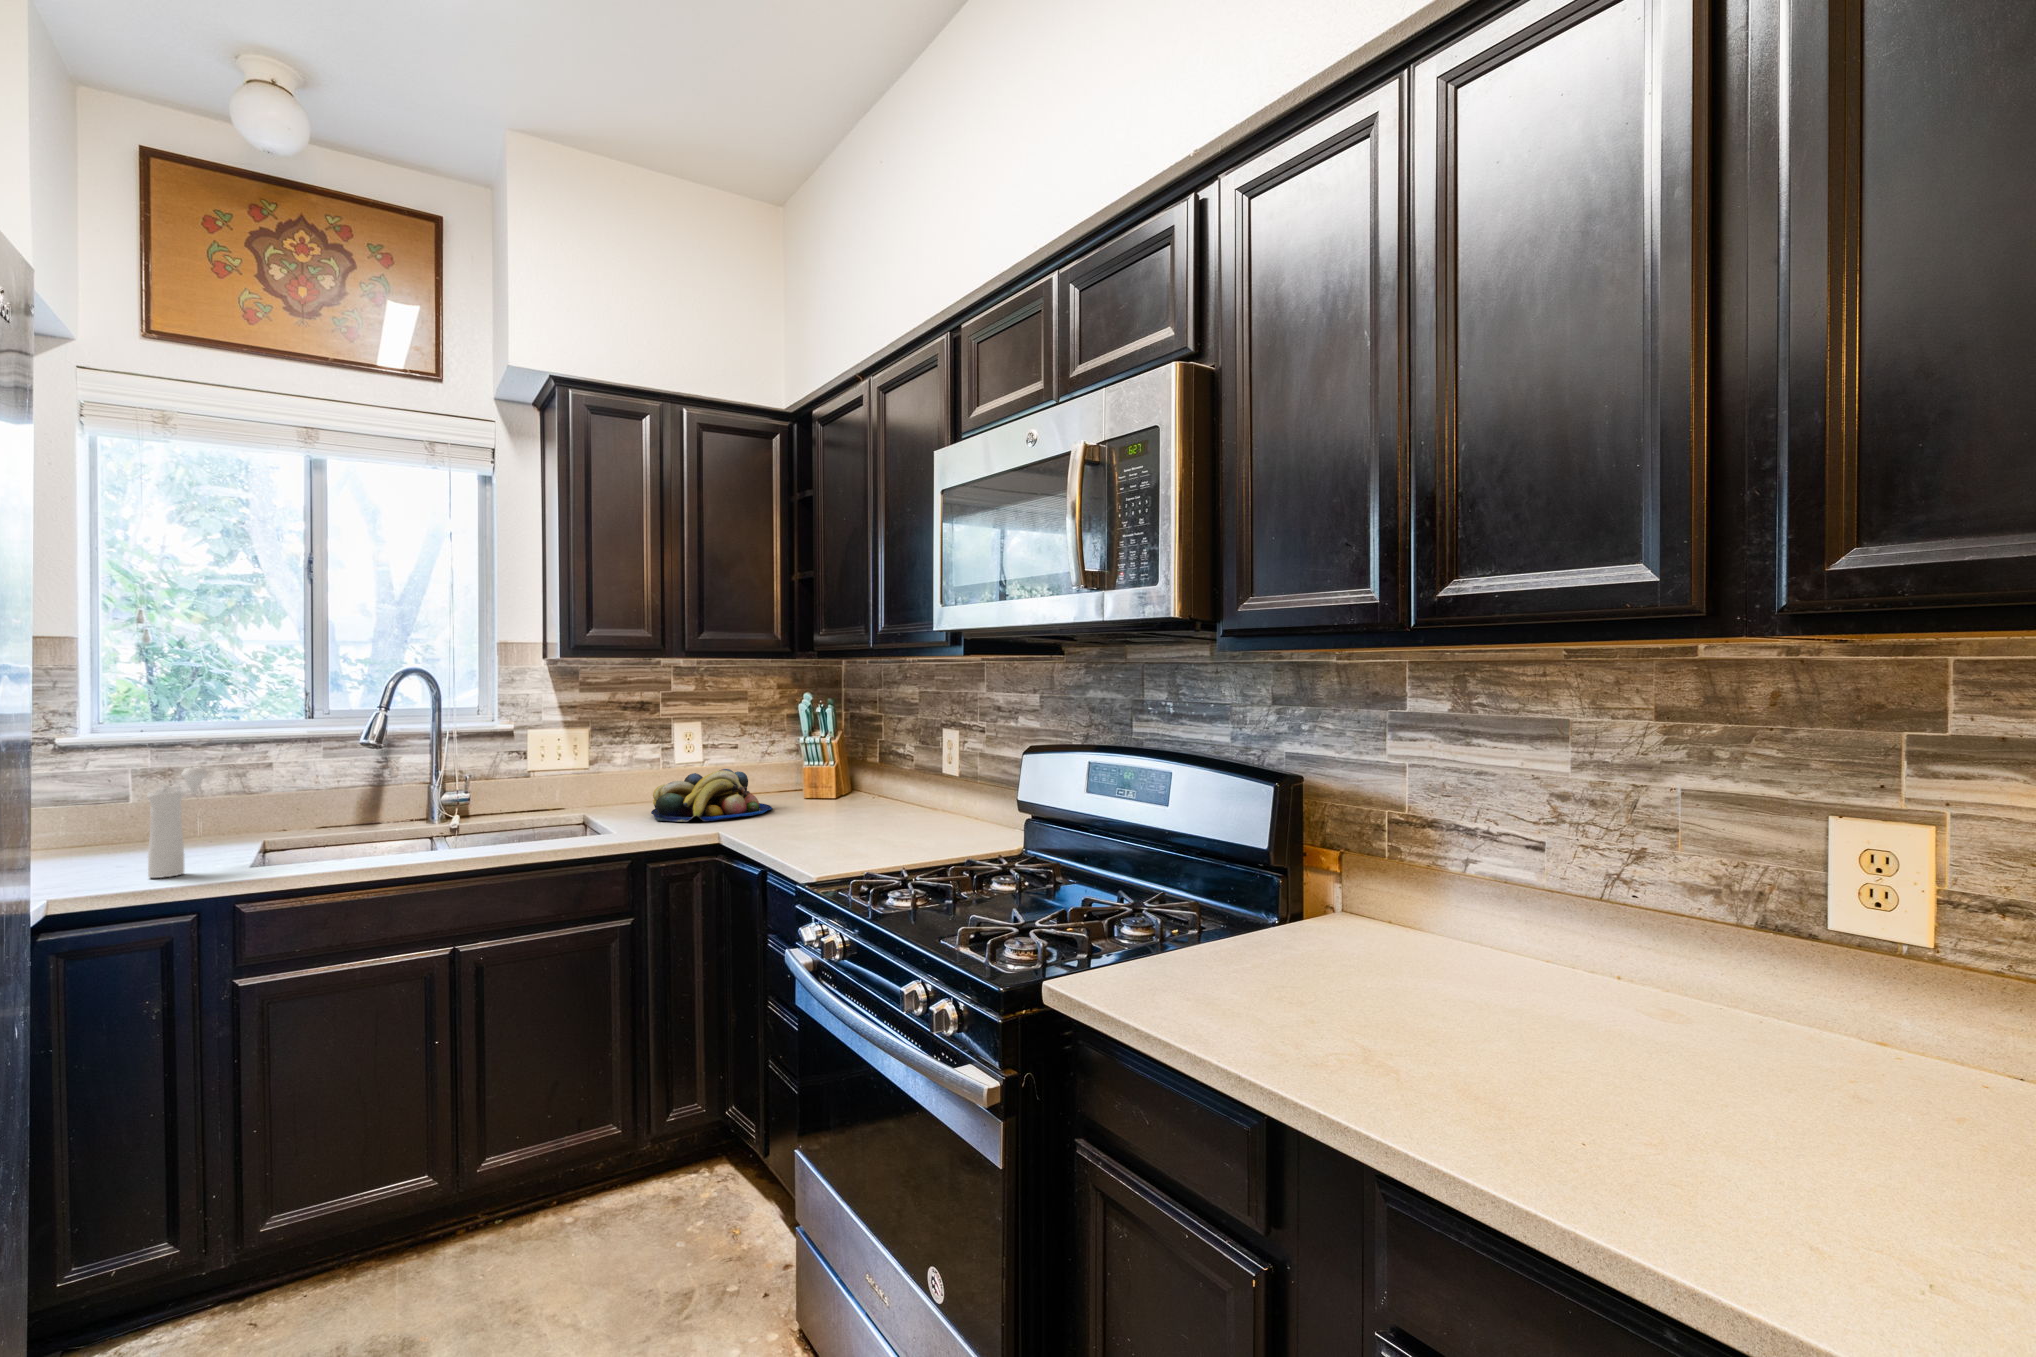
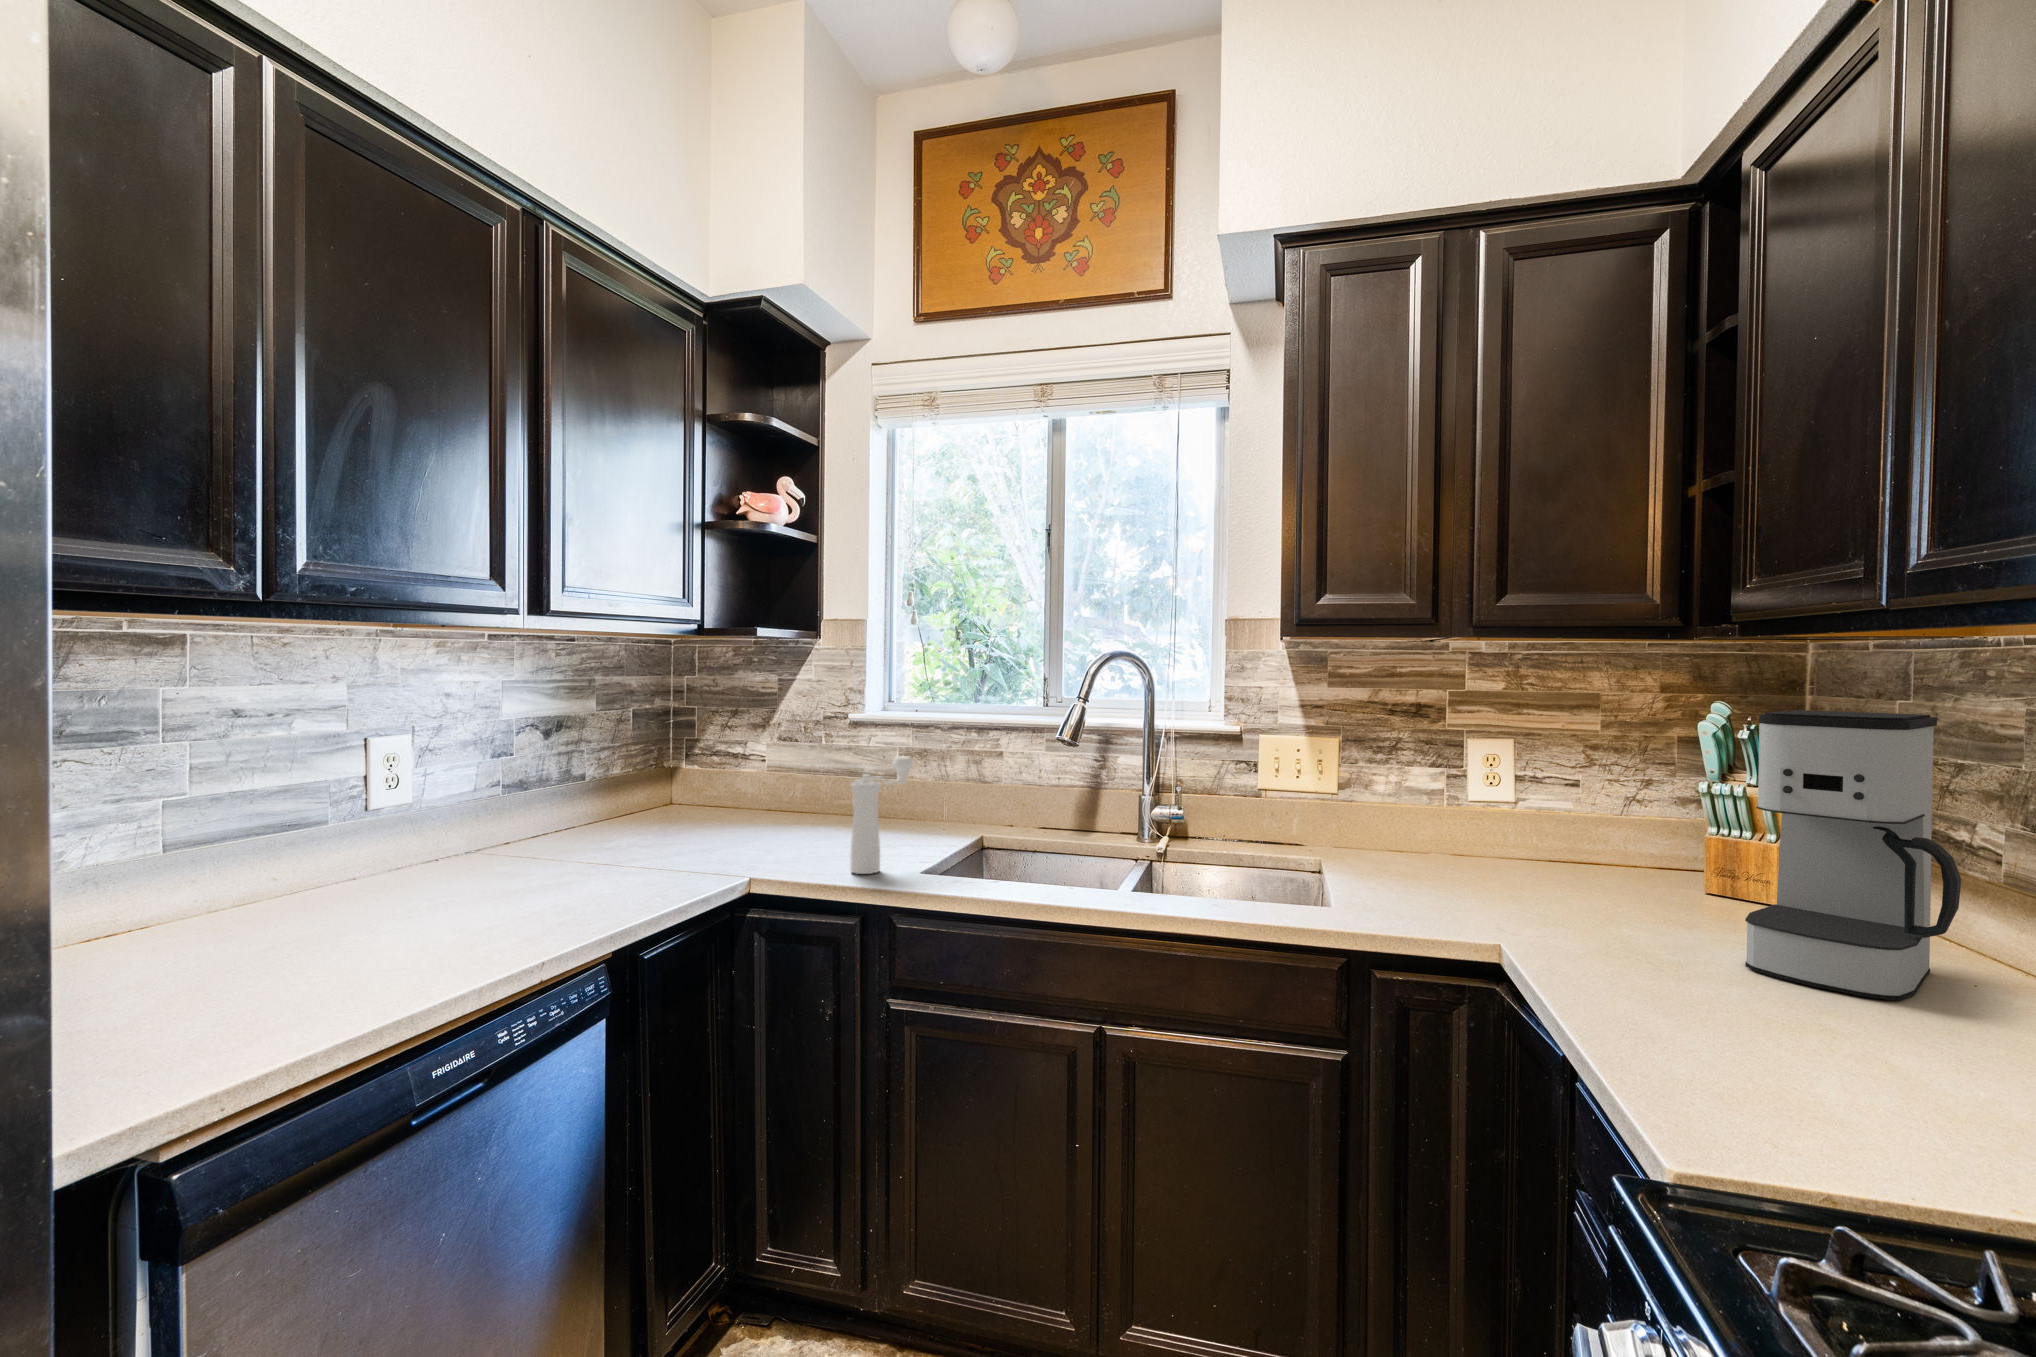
coffee maker: none [822,694,895,821] -> present [1745,710,1961,1000]
fruit bowl: present [651,769,772,822] -> none [1410,823,1633,921]

